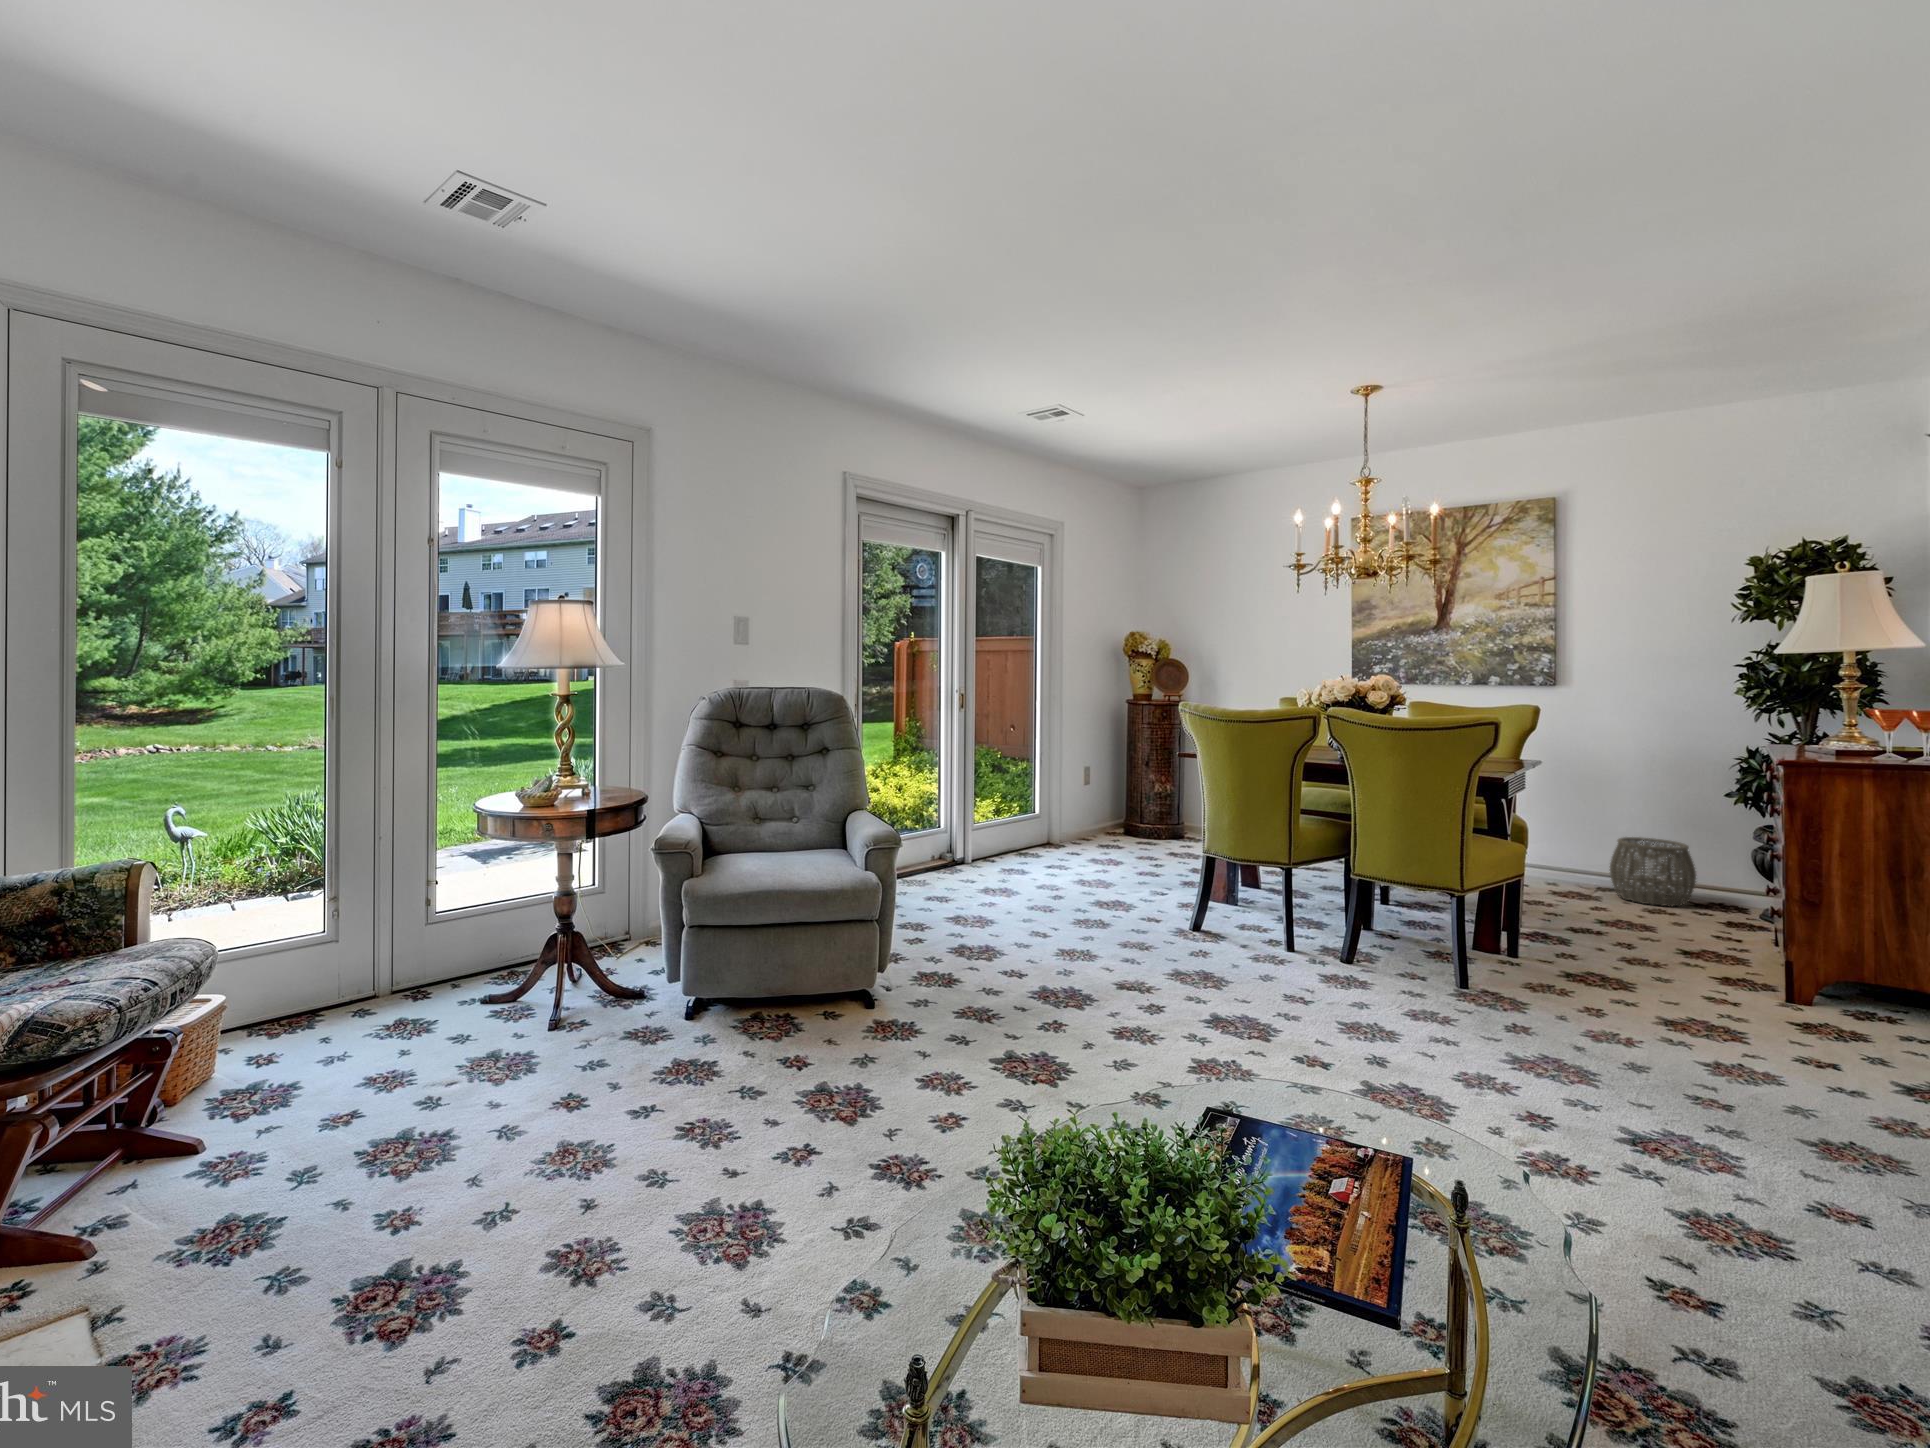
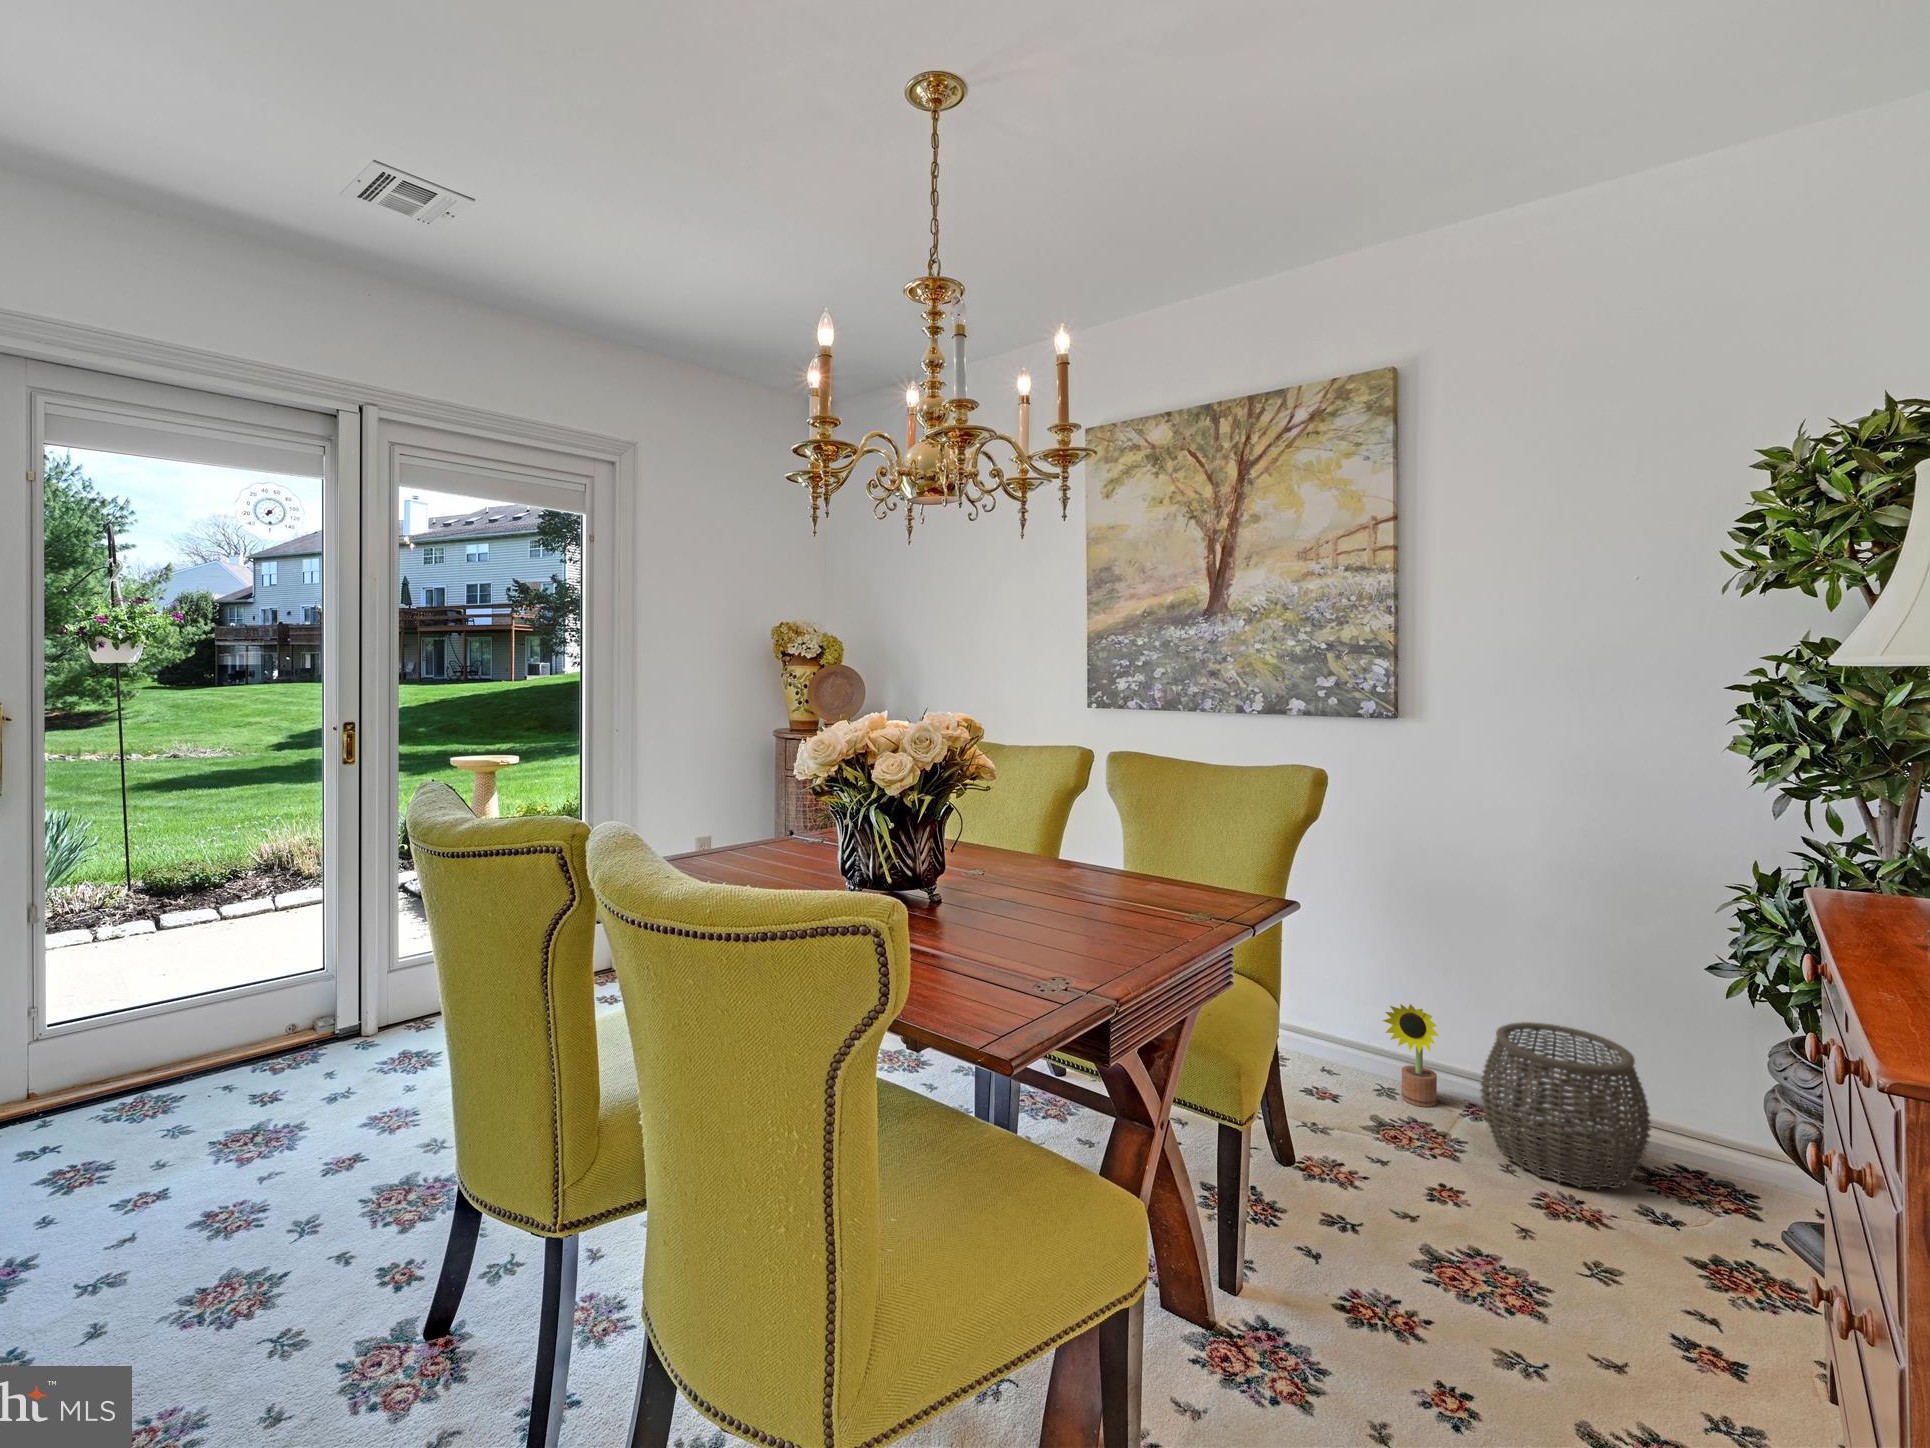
decorative plant: none [1550,833,1584,888] -> present [1383,1004,1439,1107]

